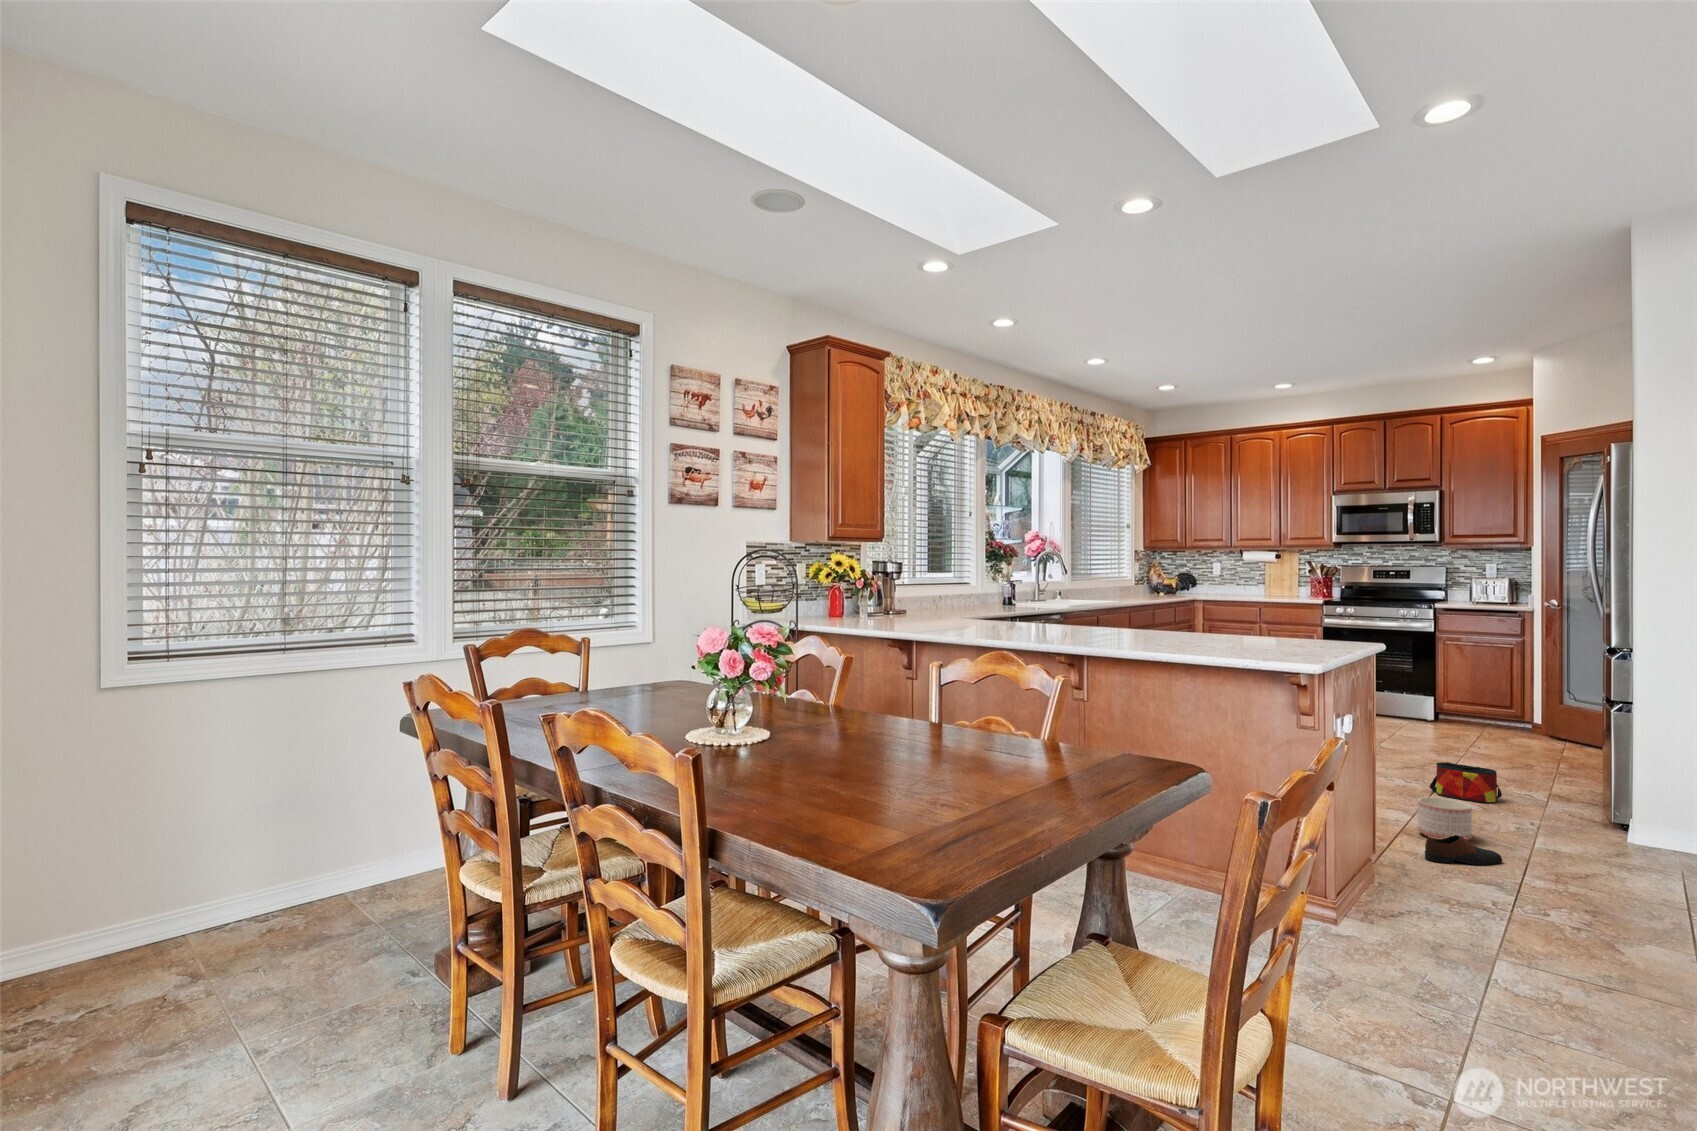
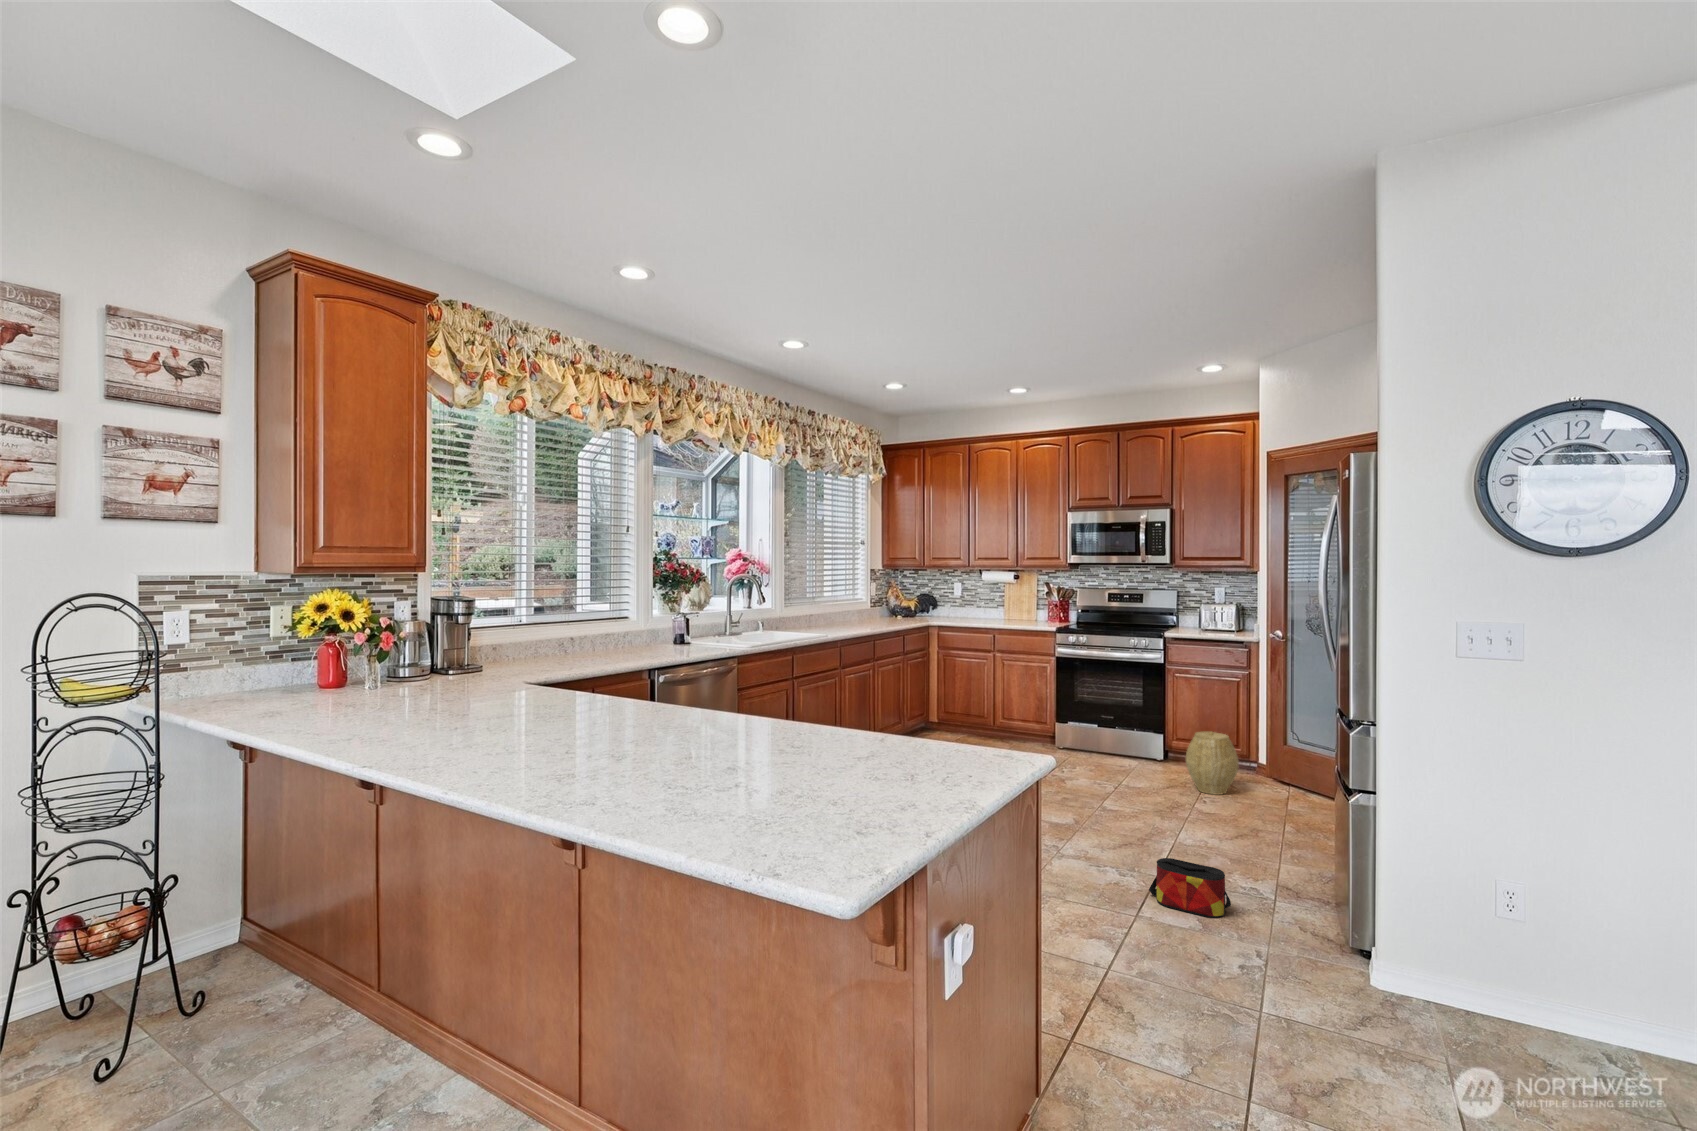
woven basket: none [1458,688,1511,743] -> present [1186,732,1239,795]
planter: present [1418,797,1472,839] -> none [1125,946,1194,1026]
shoe: present [1425,834,1502,865] -> none [1128,1040,1234,1094]

